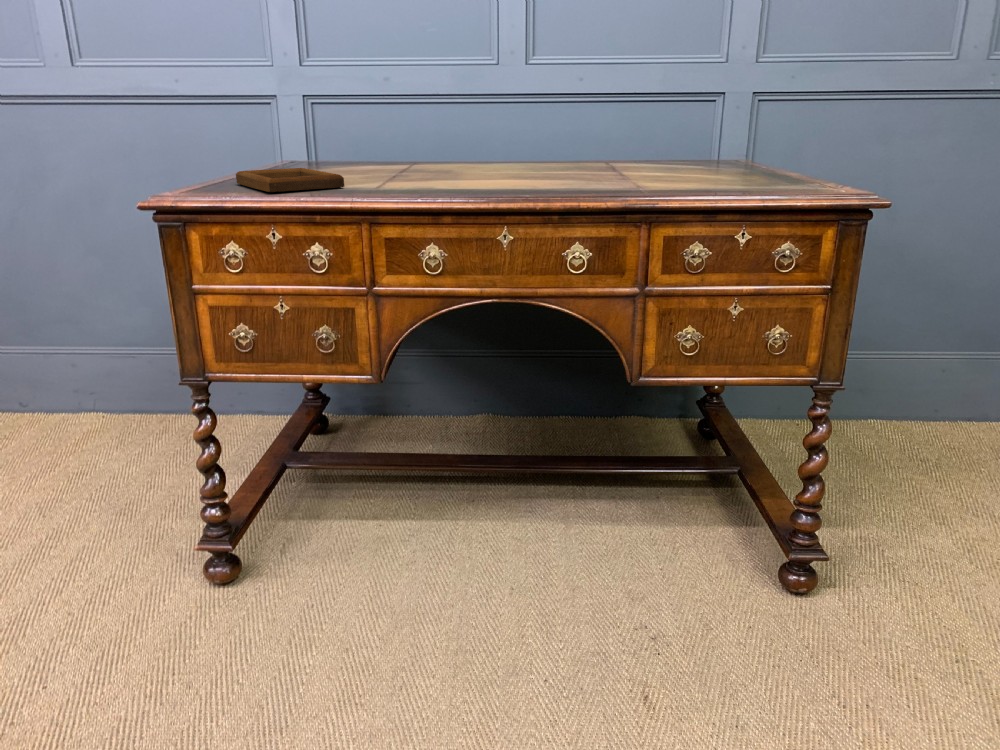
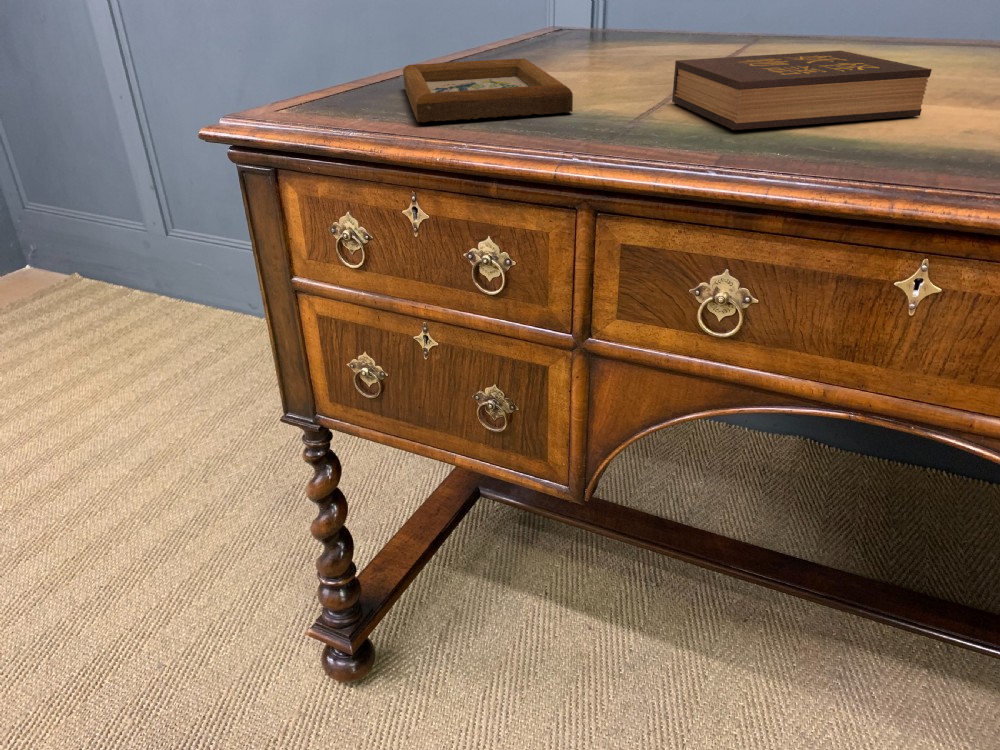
hardback book: none [389,160,497,188] -> present [672,51,932,130]

